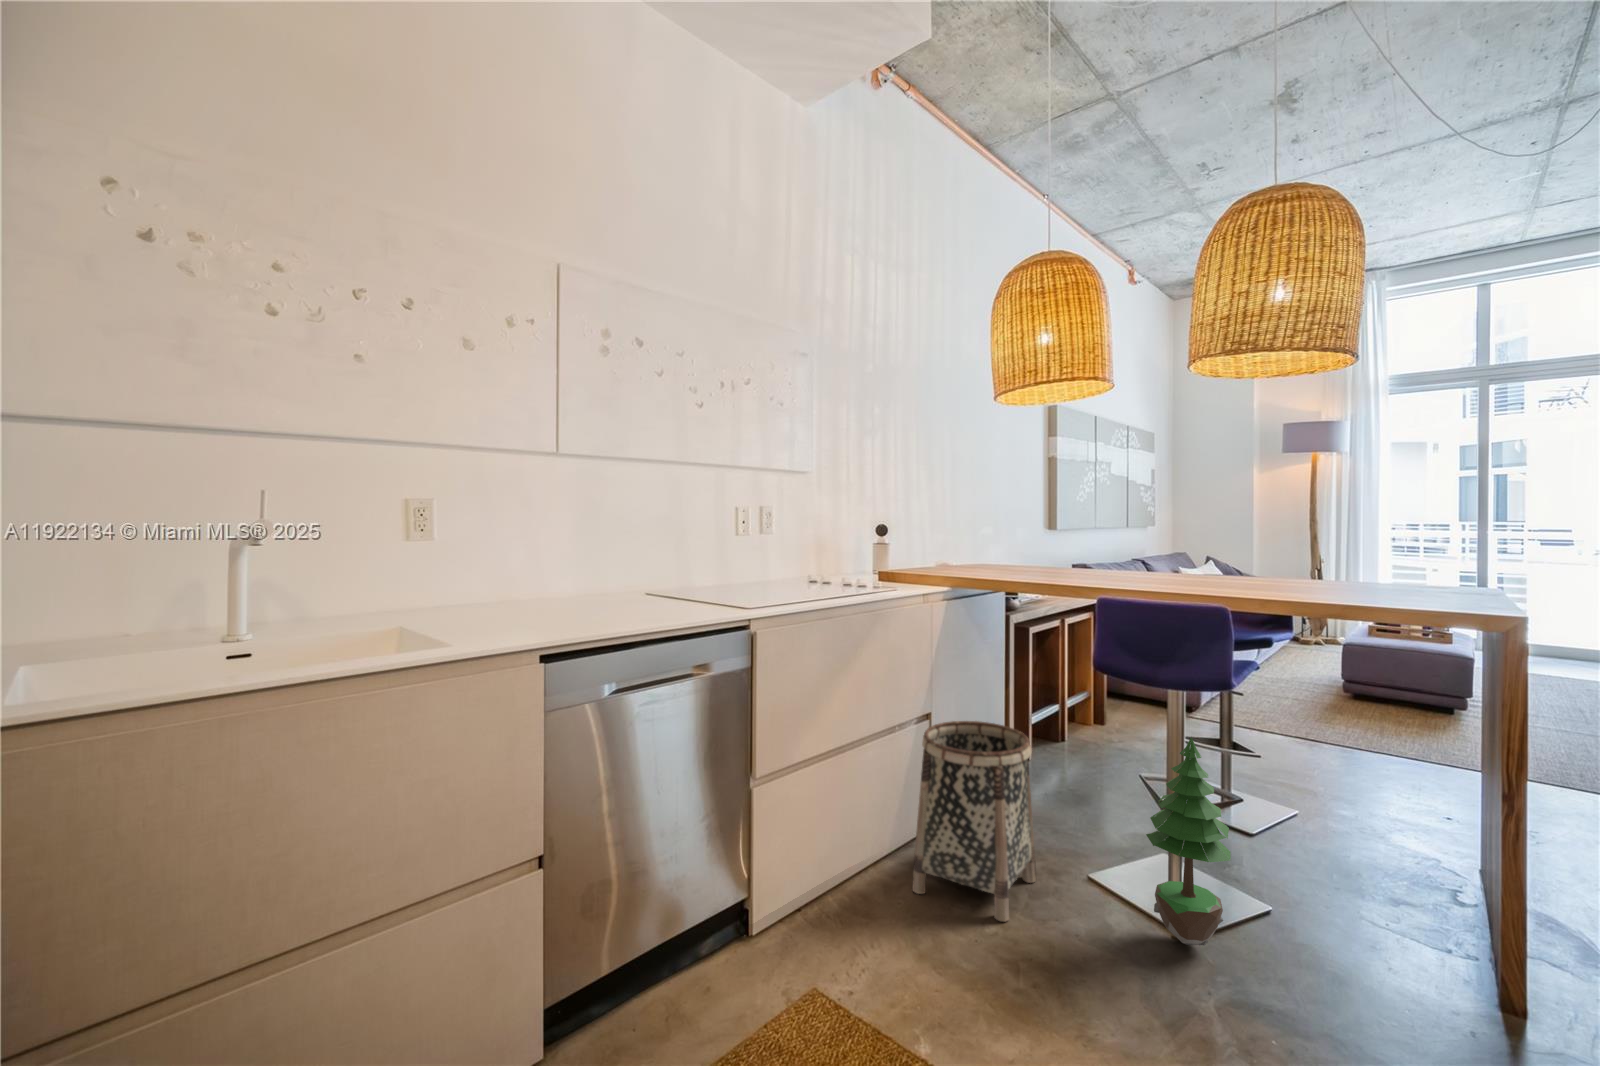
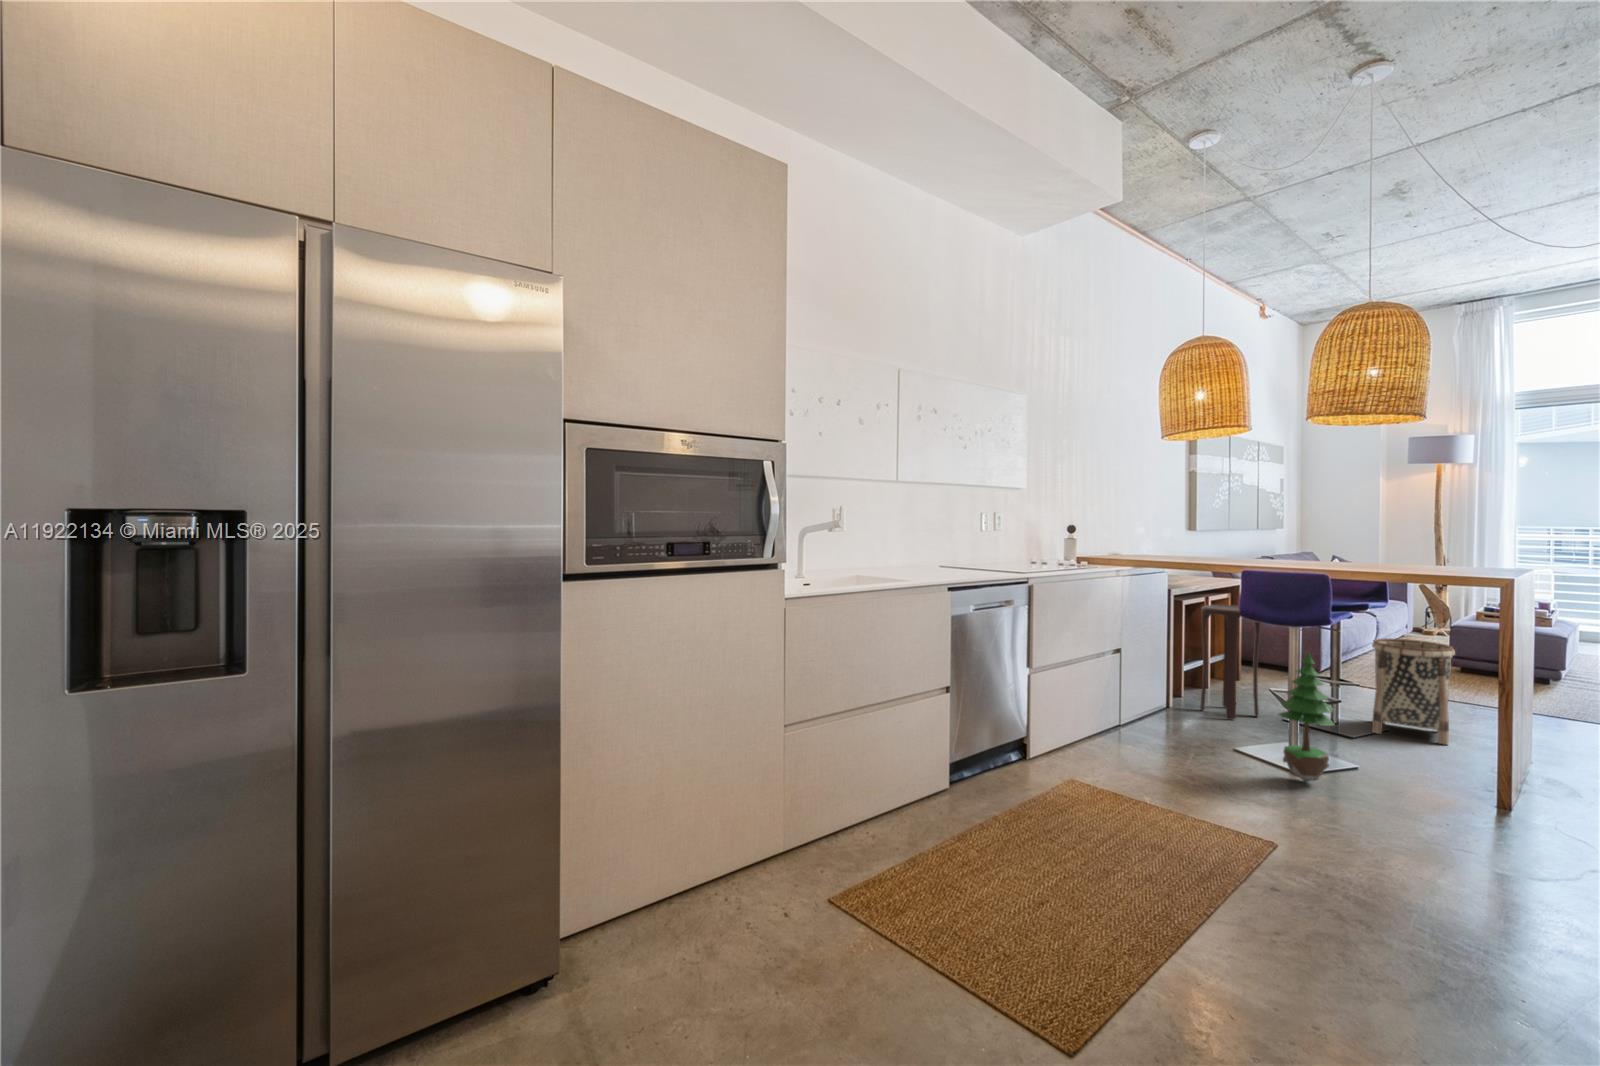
stool: none [1050,637,1128,801] -> present [1200,605,1261,719]
basket: present [912,721,1036,921] -> present [1372,638,1455,745]

